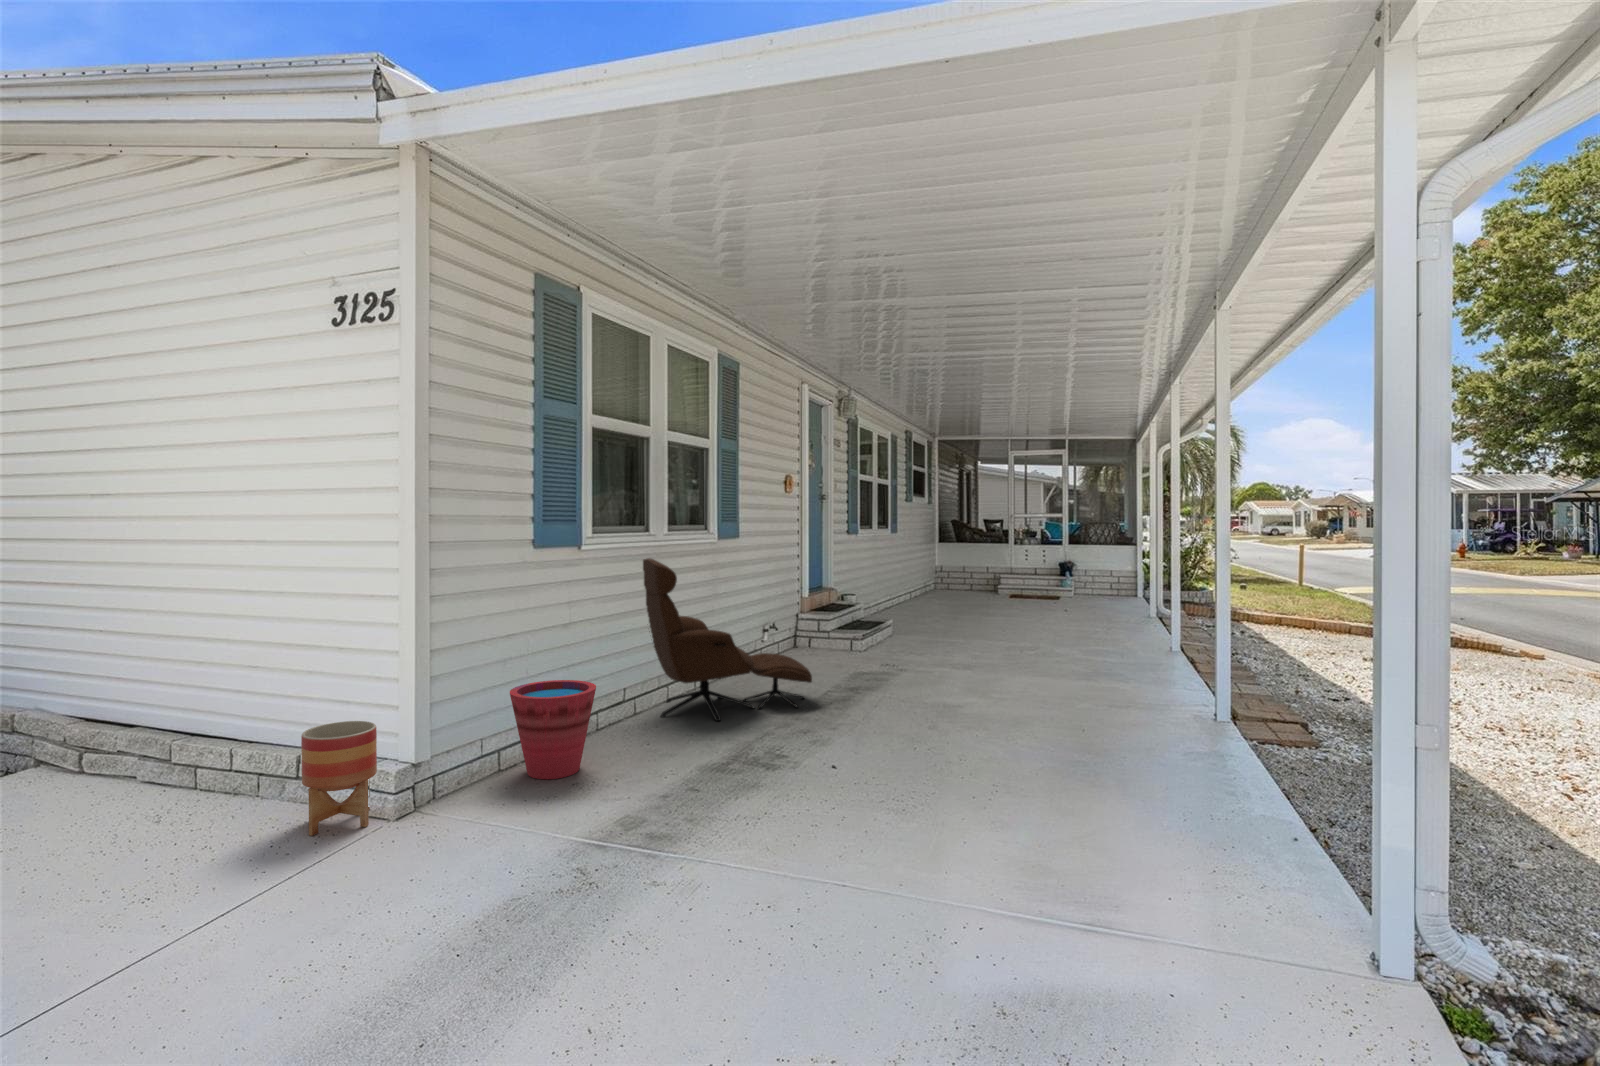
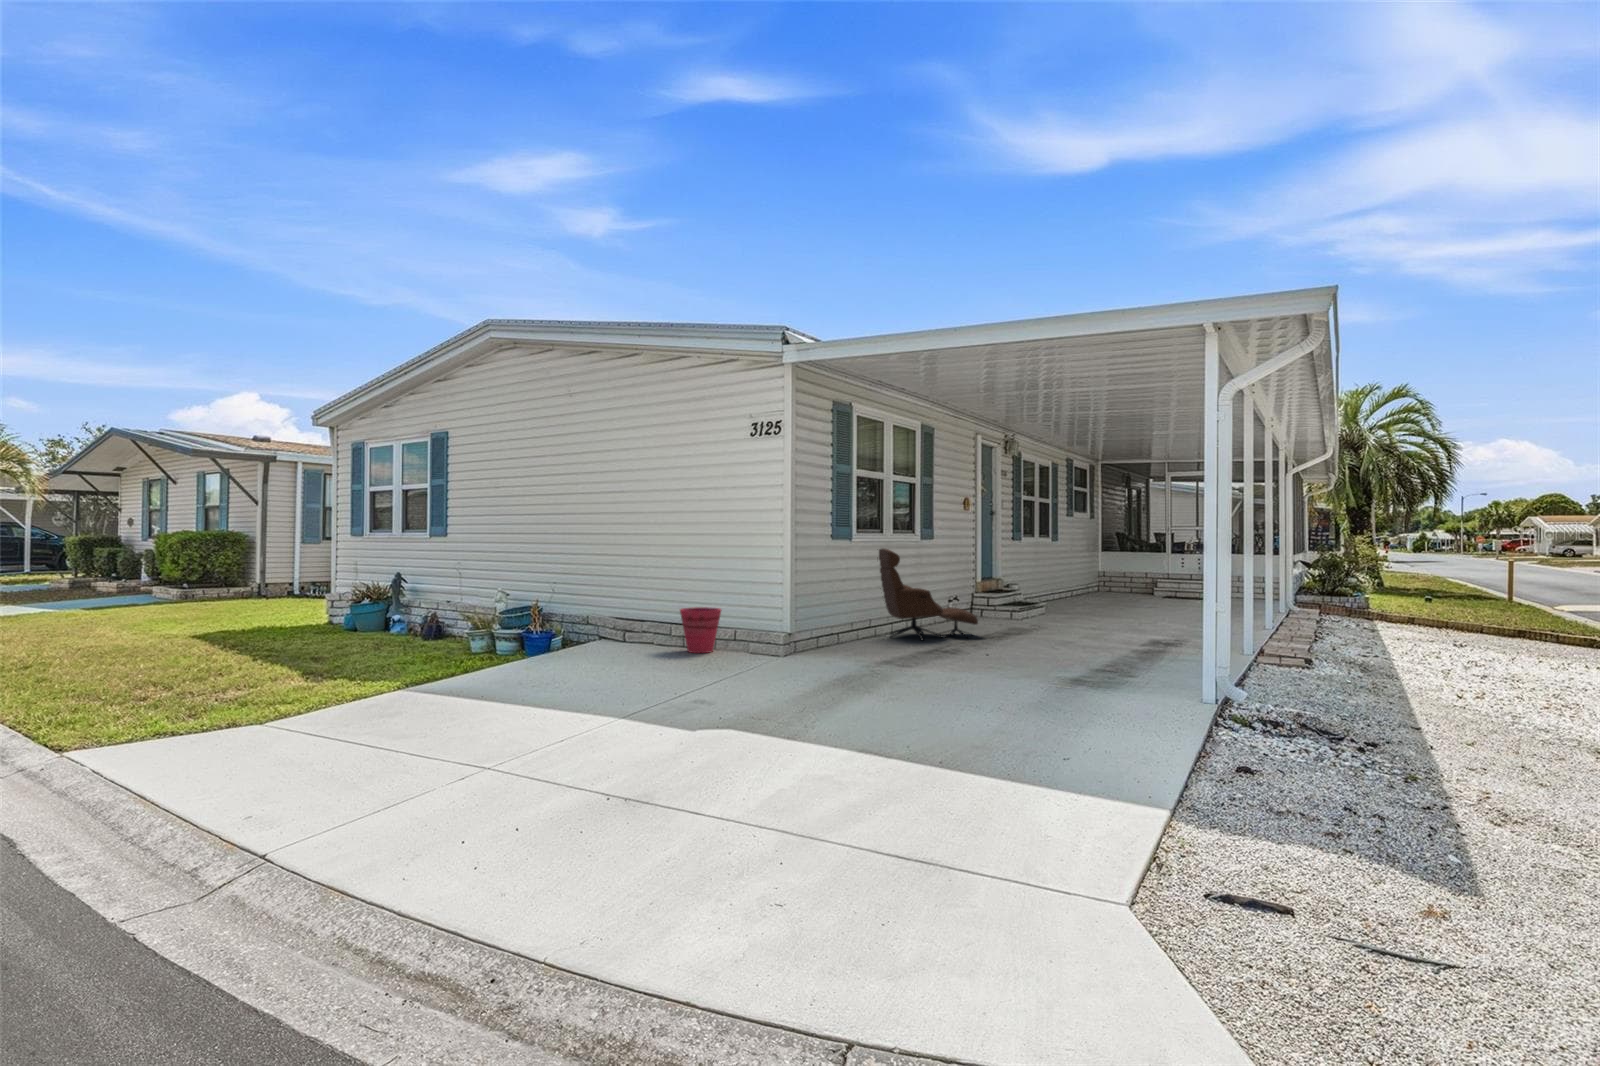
bucket: present [510,680,596,779] -> present [680,607,722,653]
planter: present [301,721,377,836] -> none [747,614,775,658]

